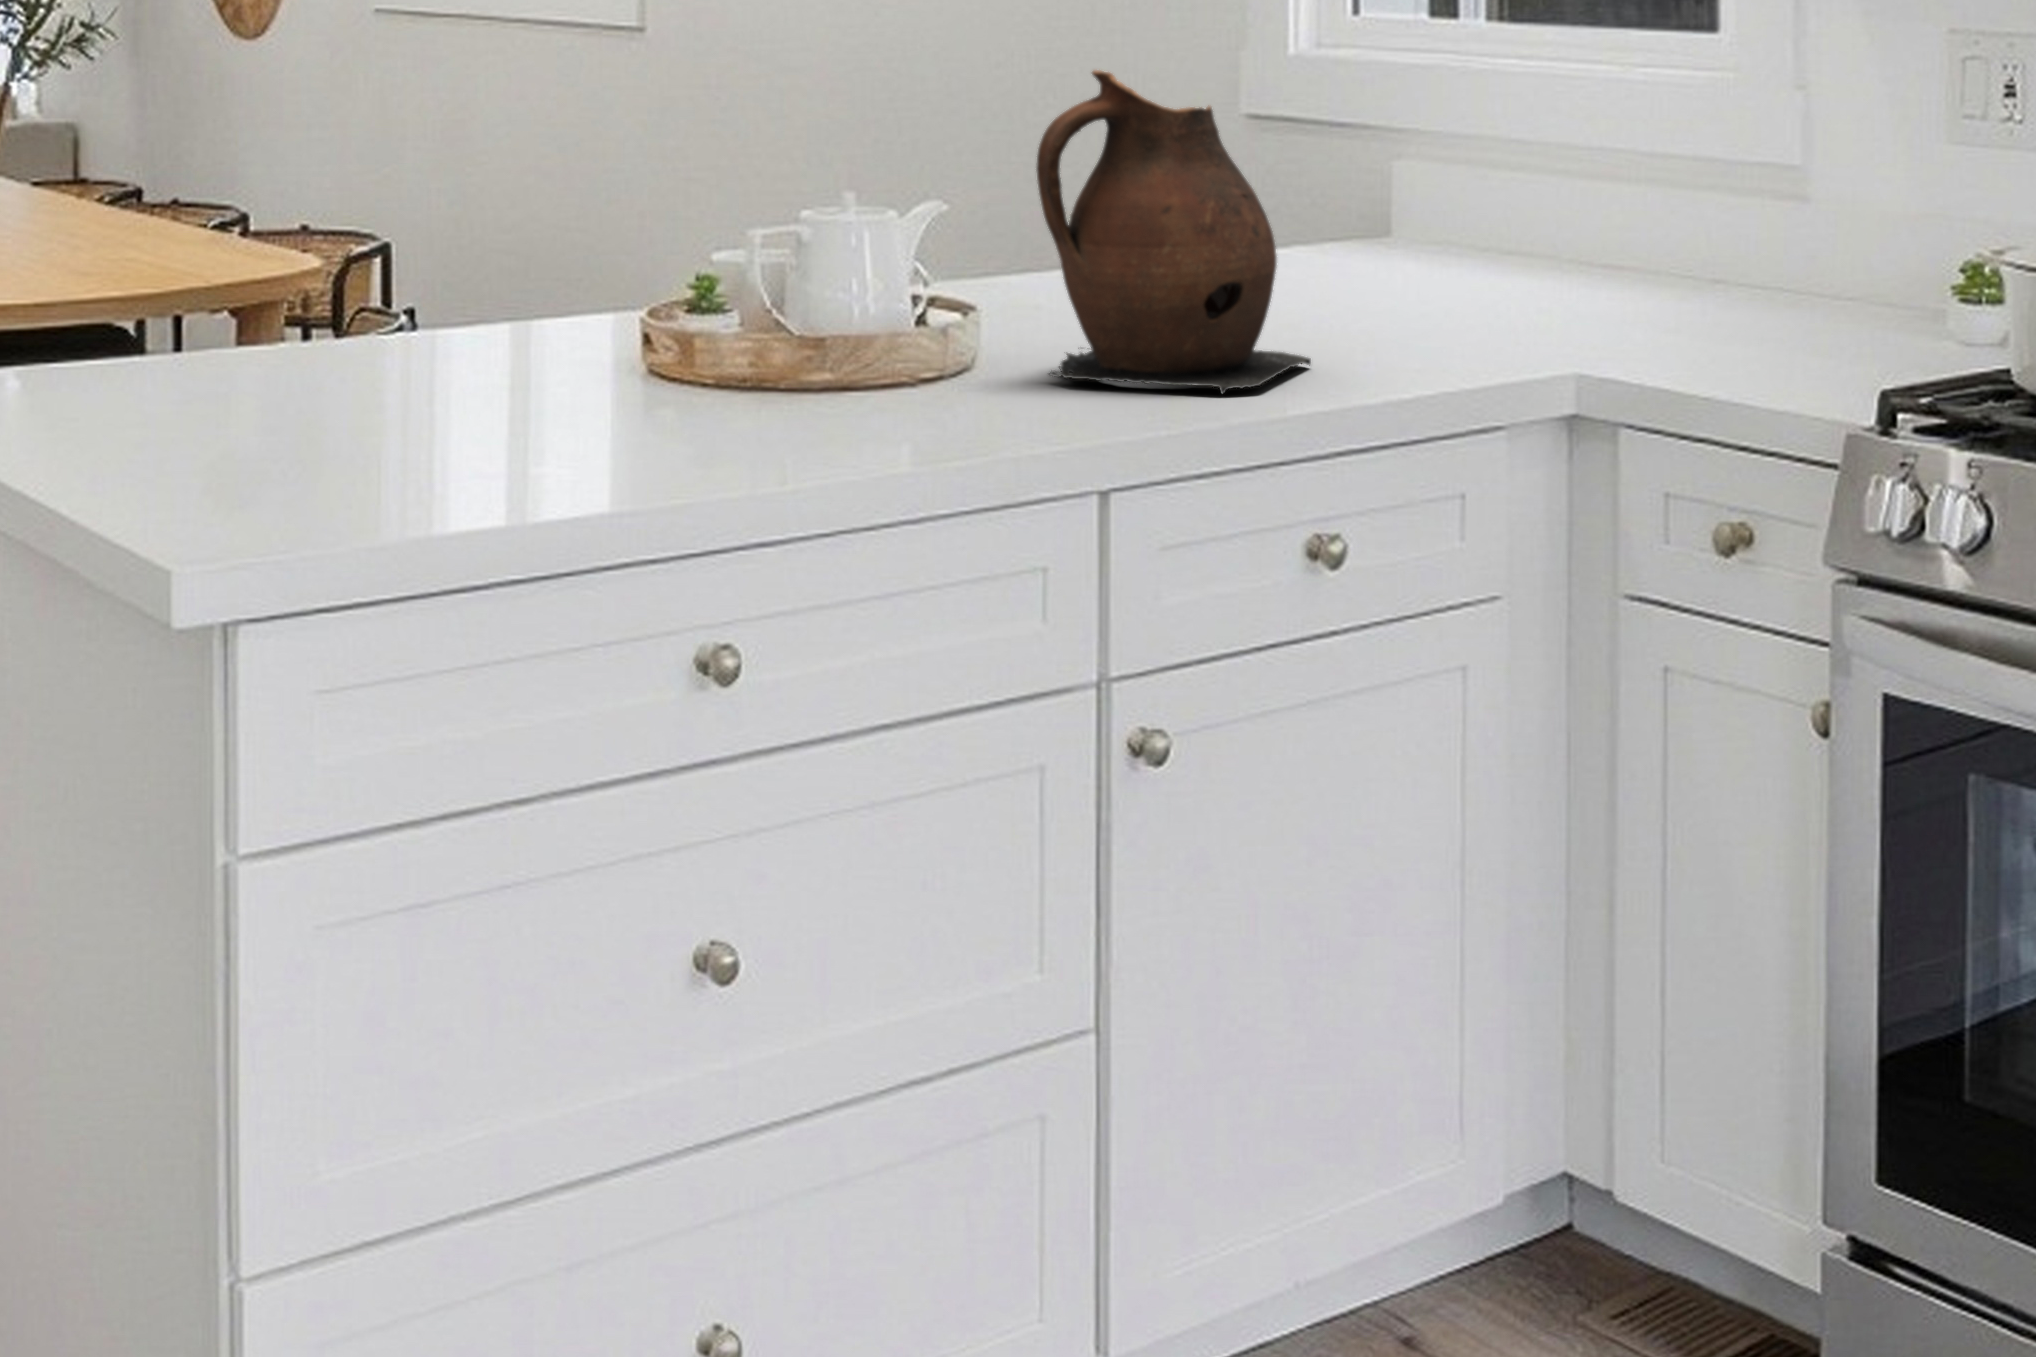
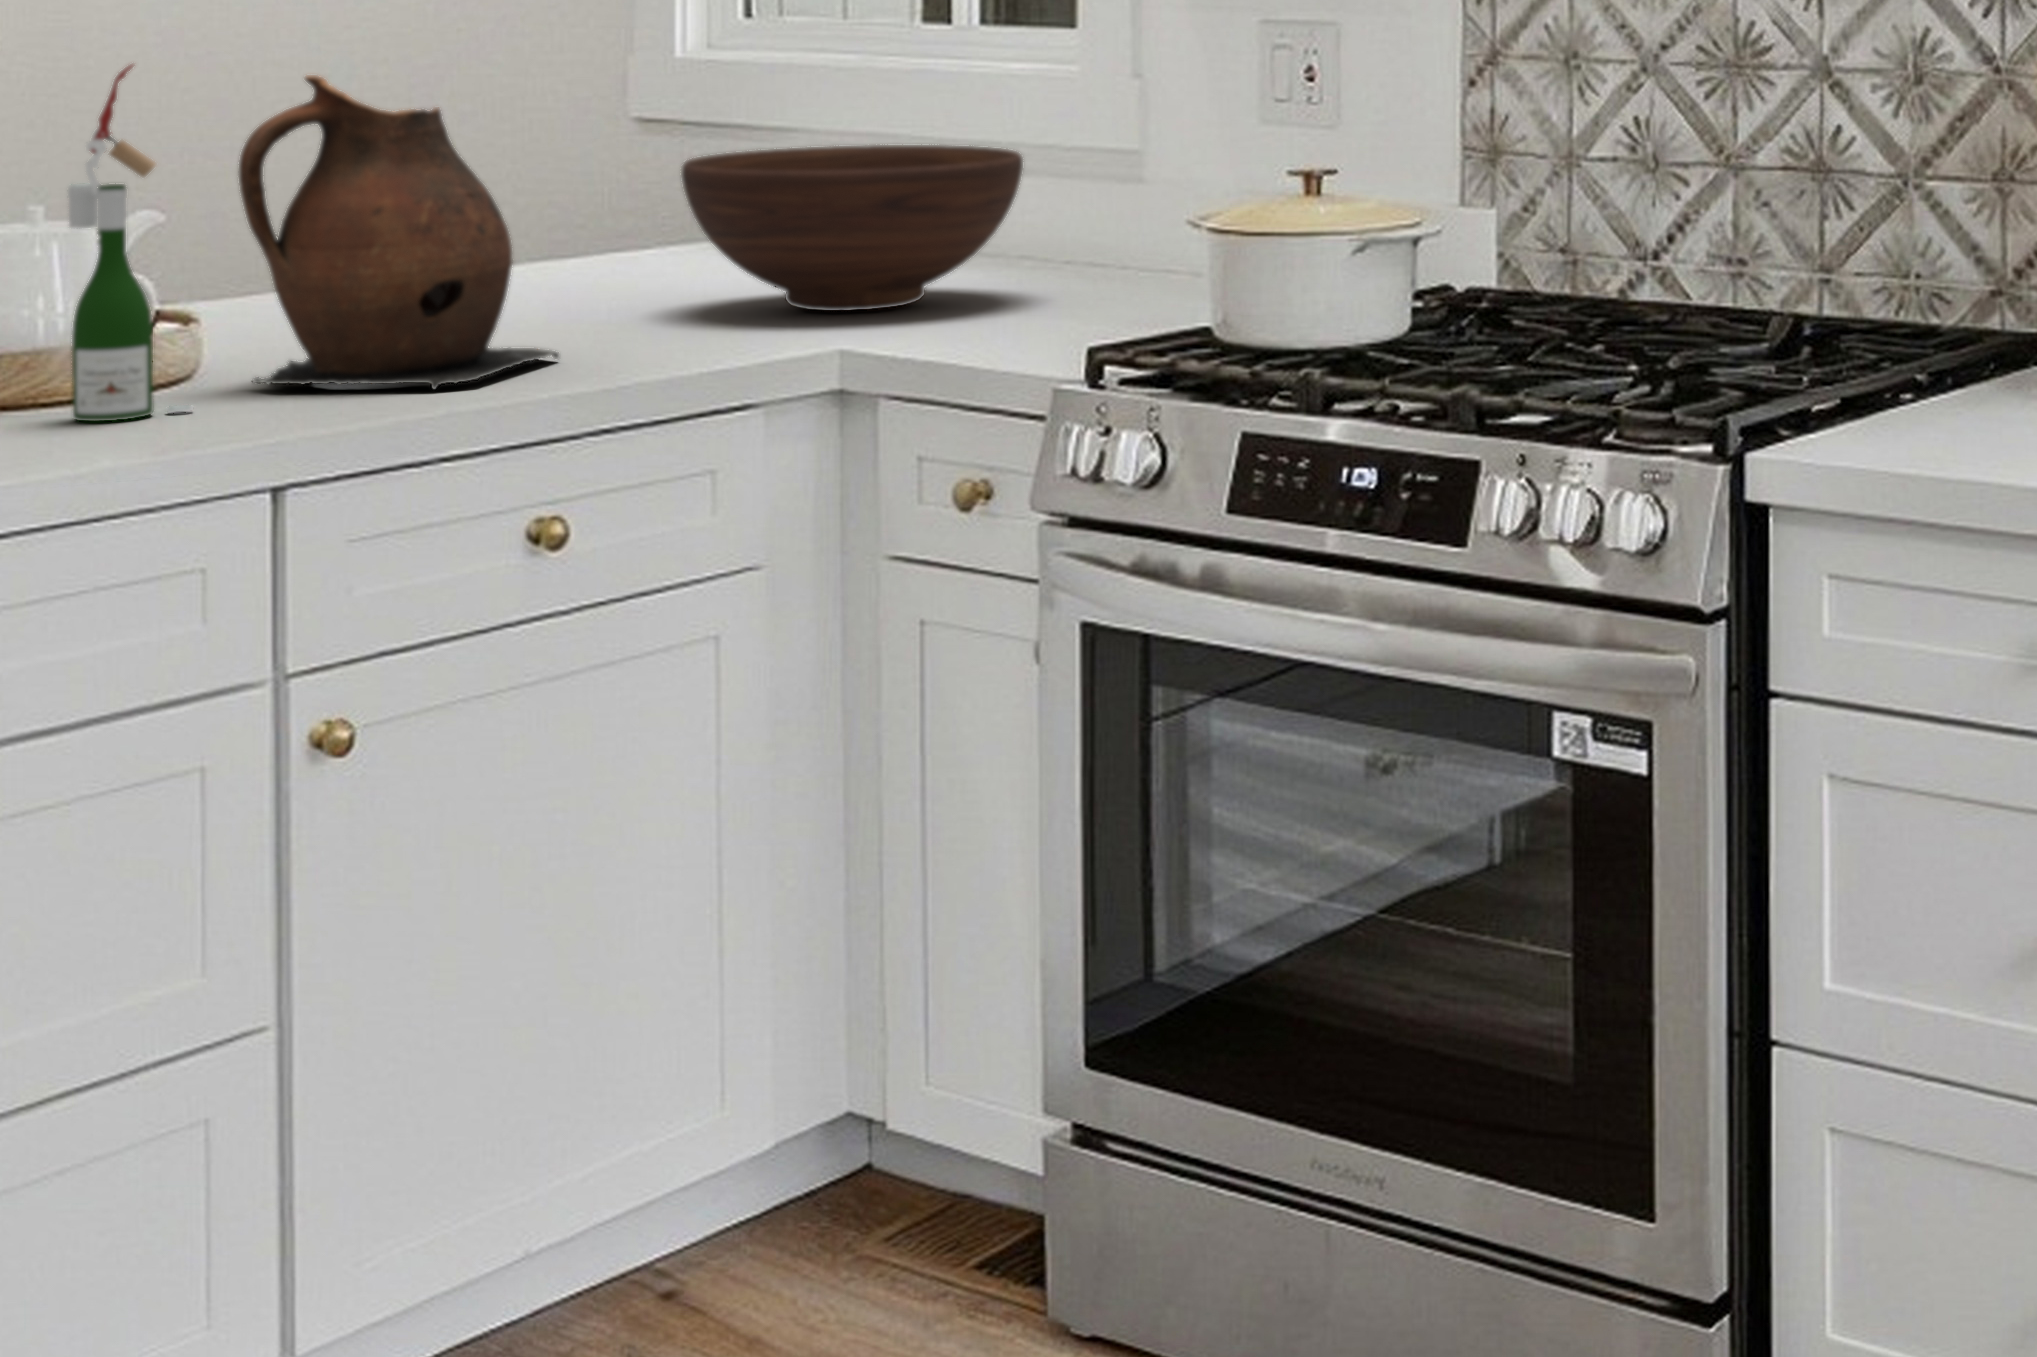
wine bottle: none [909,56,1016,410] -> present [68,64,193,421]
fruit bowl: none [1379,151,1714,324] -> present [681,145,1023,311]

